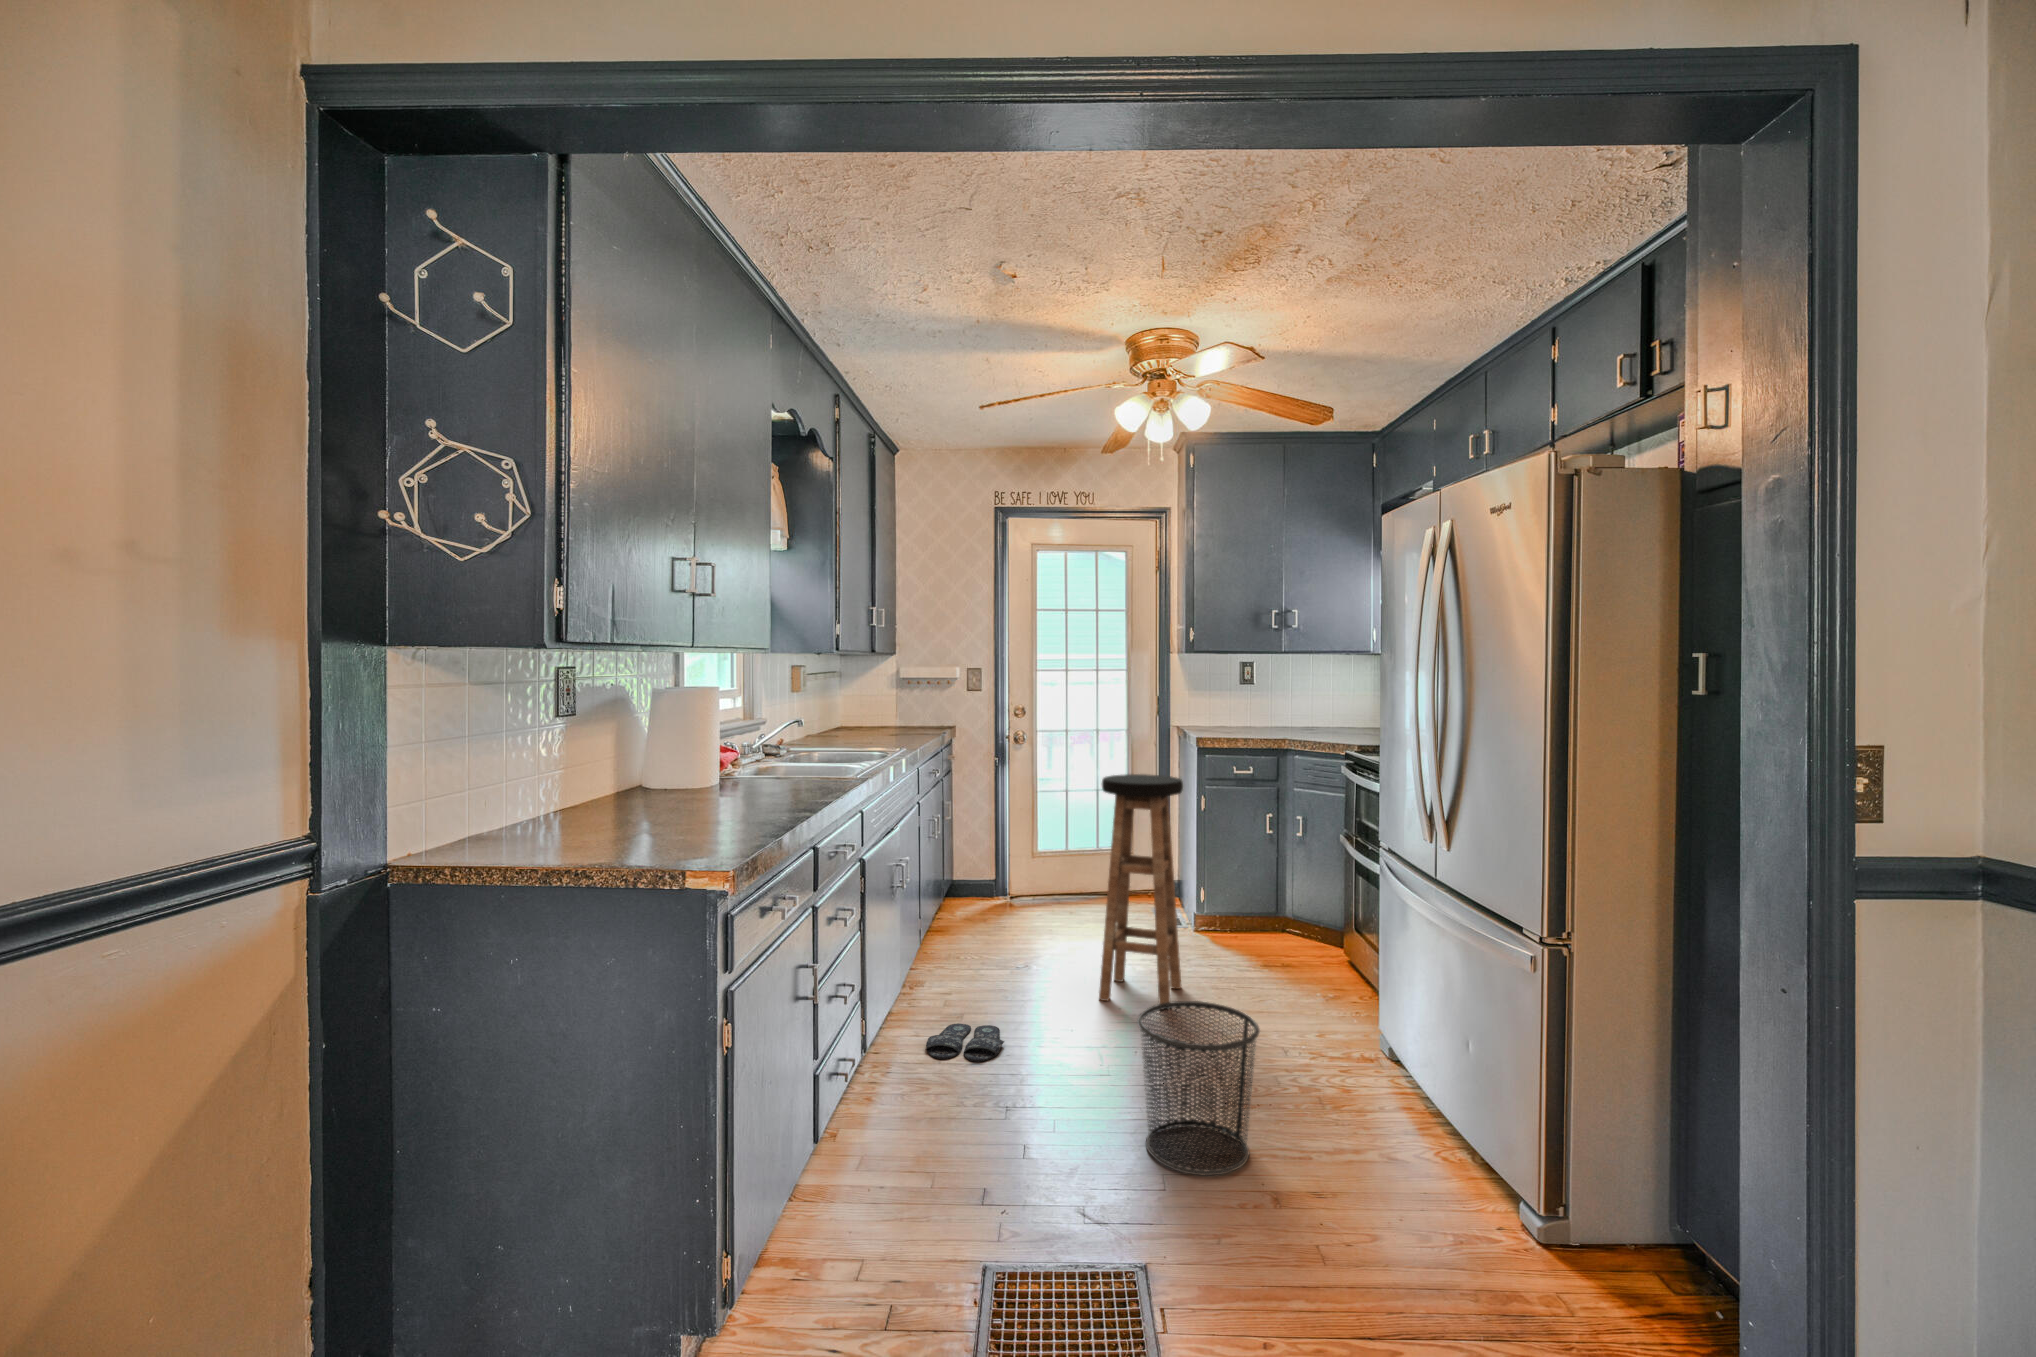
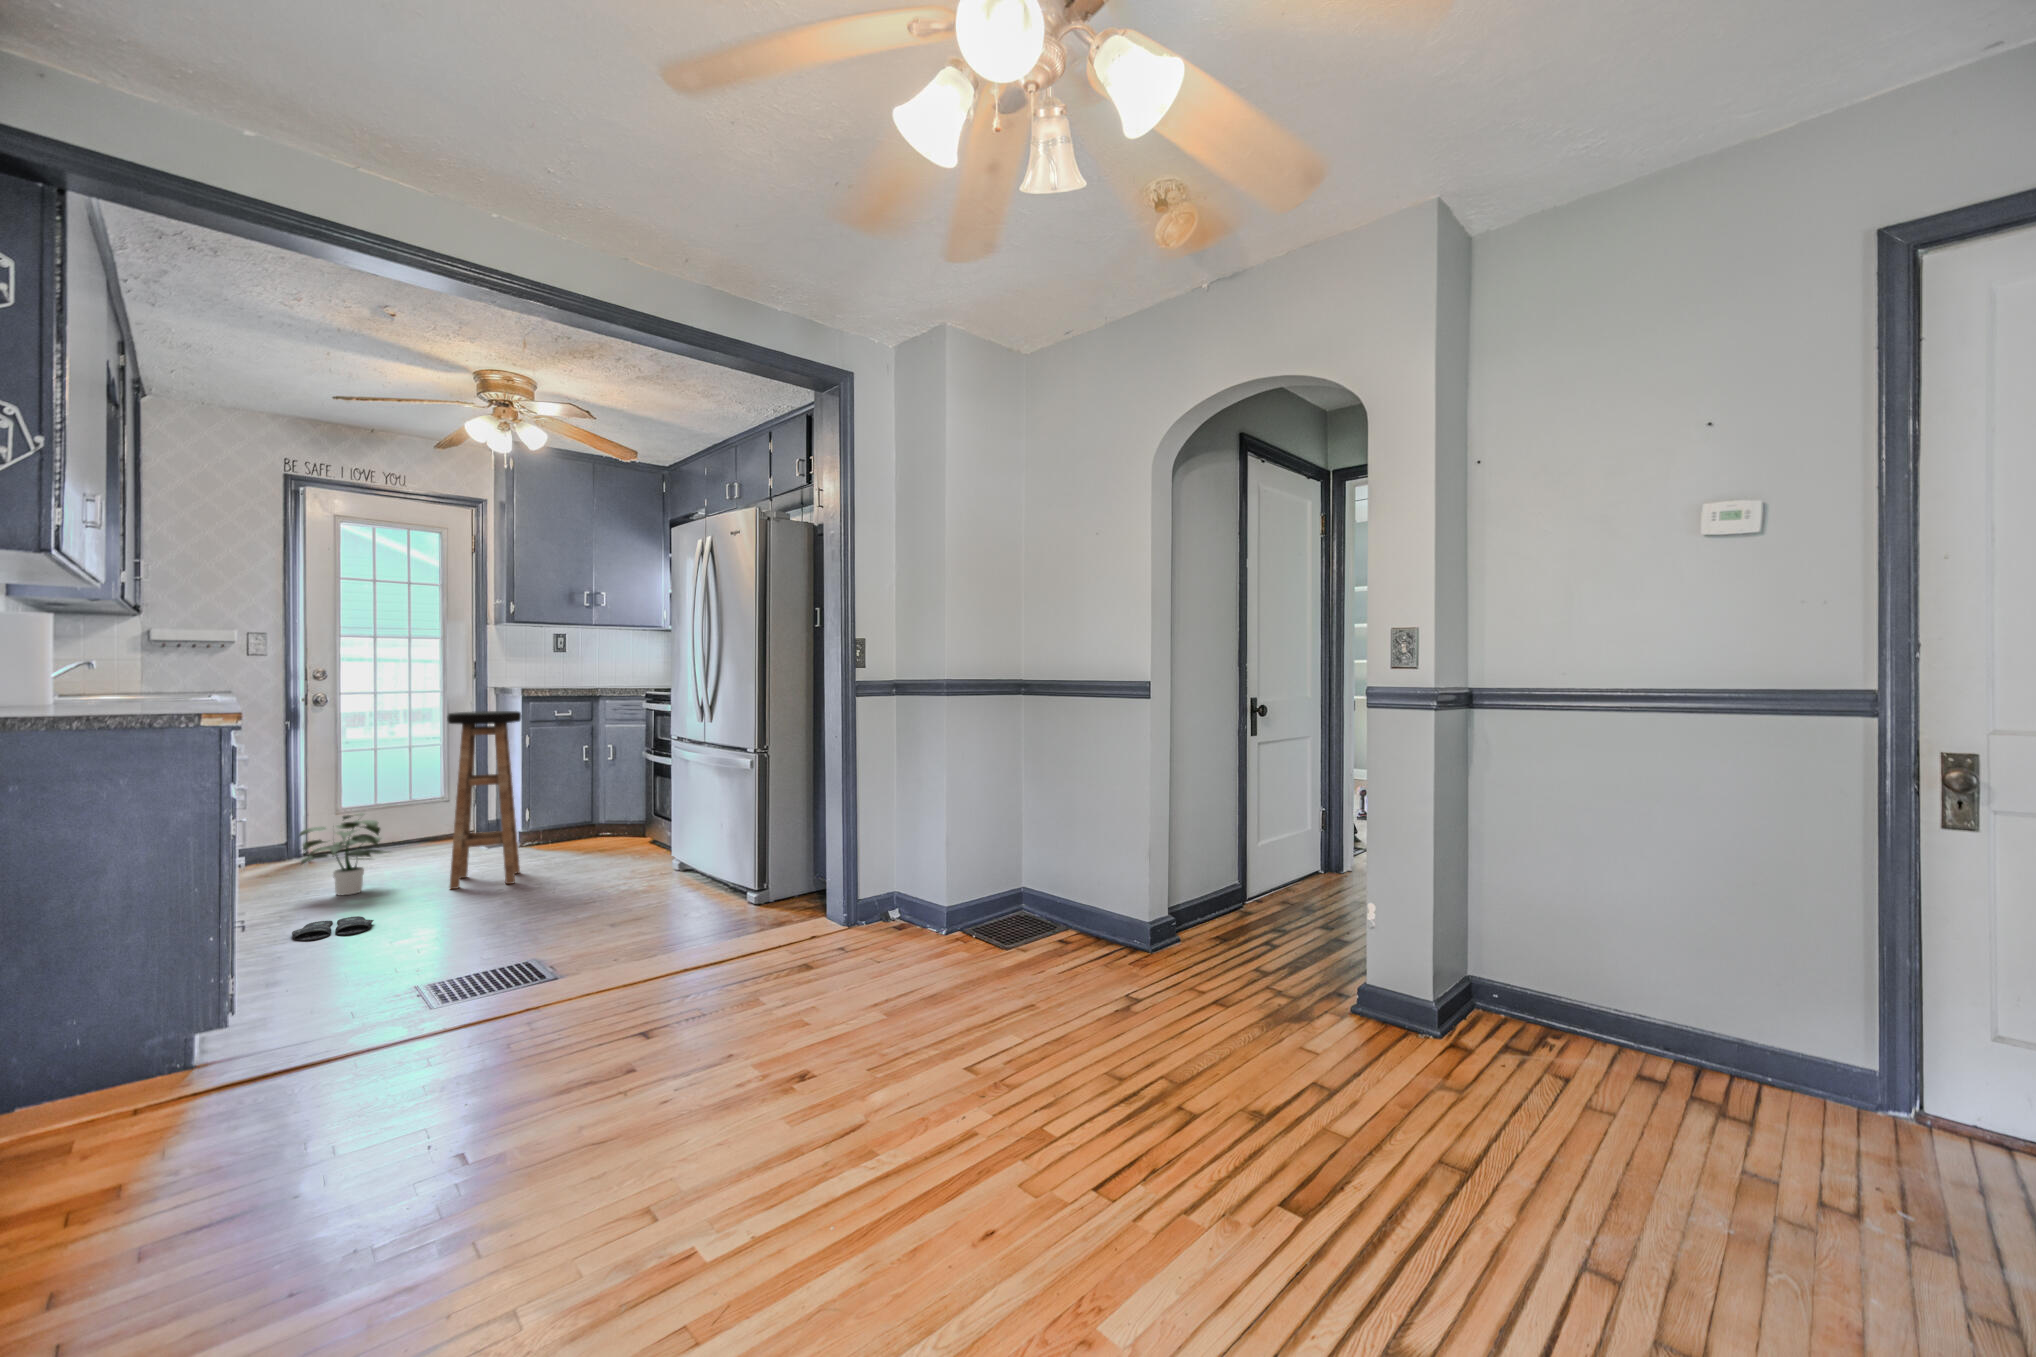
potted plant: none [964,885,1051,981] -> present [300,813,387,895]
waste bin: present [1137,1001,1260,1176] -> none [516,839,605,941]

